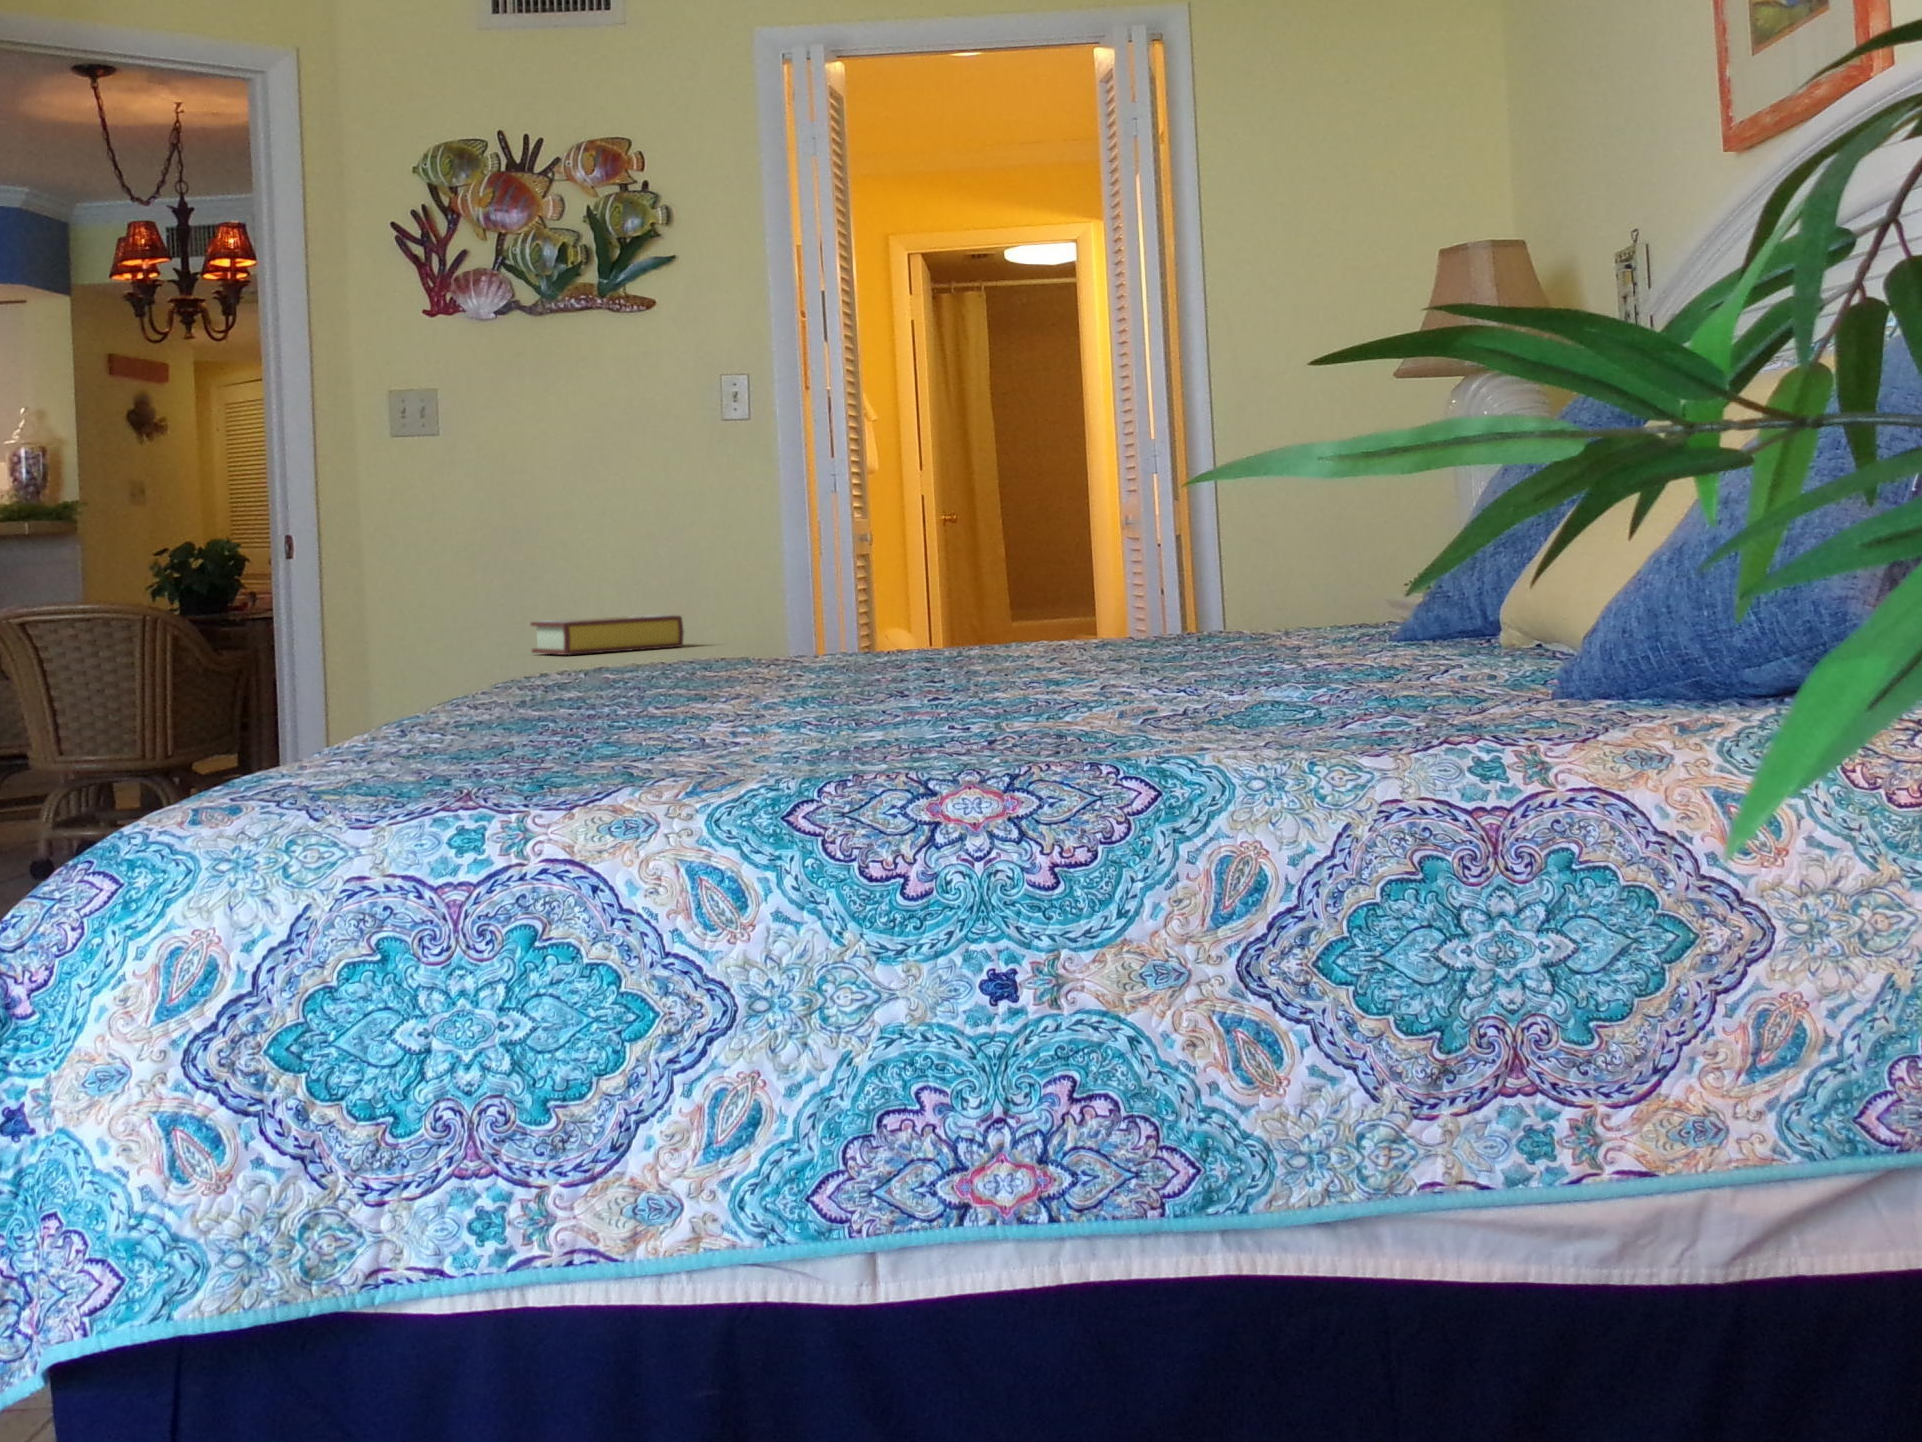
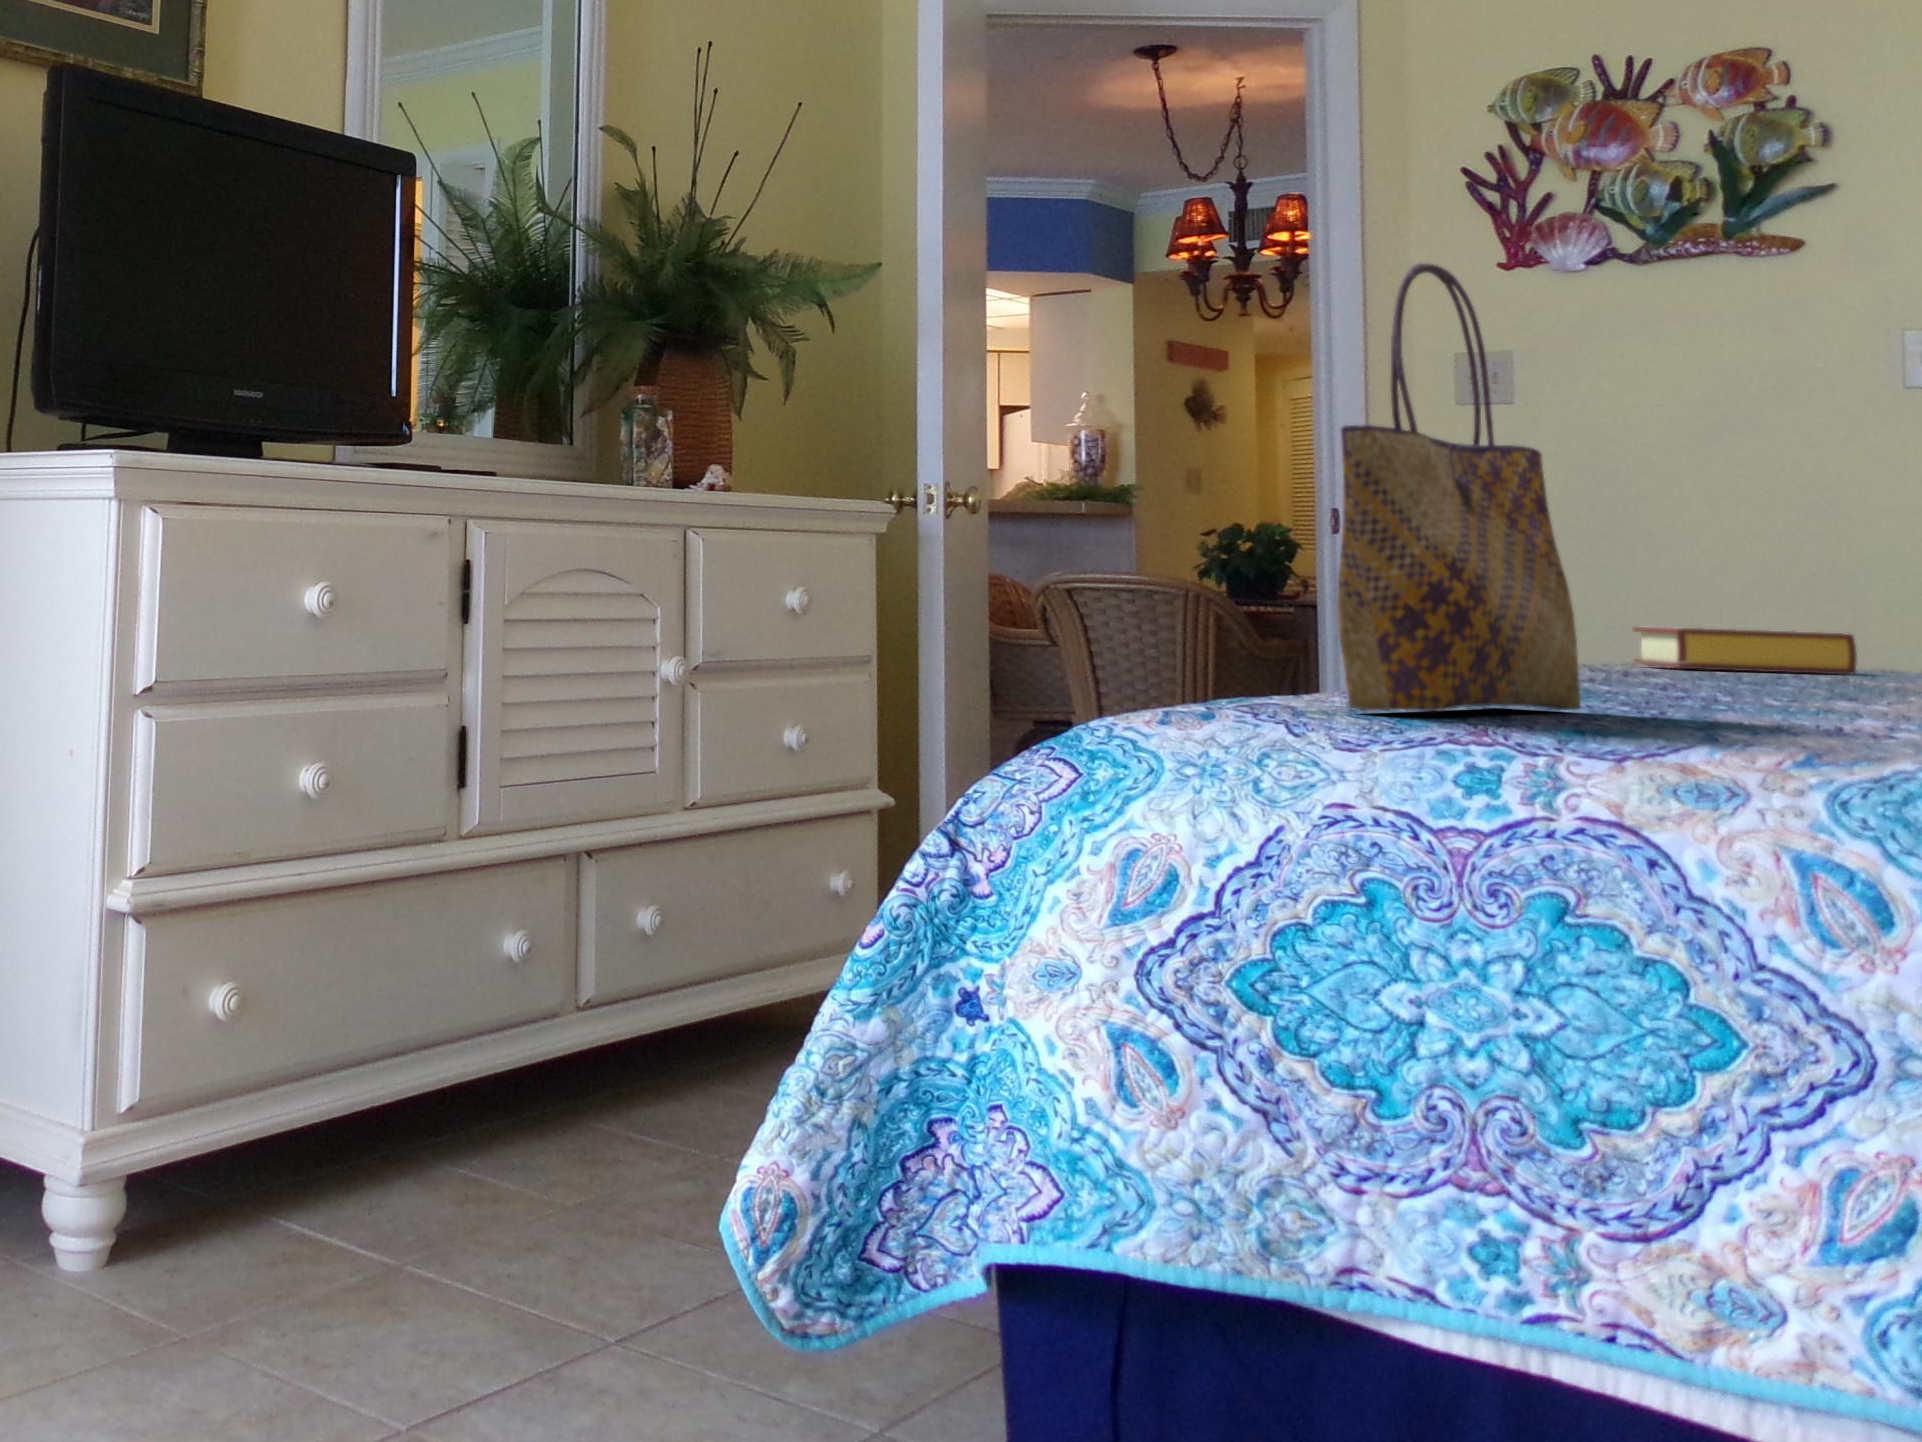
tote bag: none [334,370,520,769] -> present [1337,263,1581,711]

